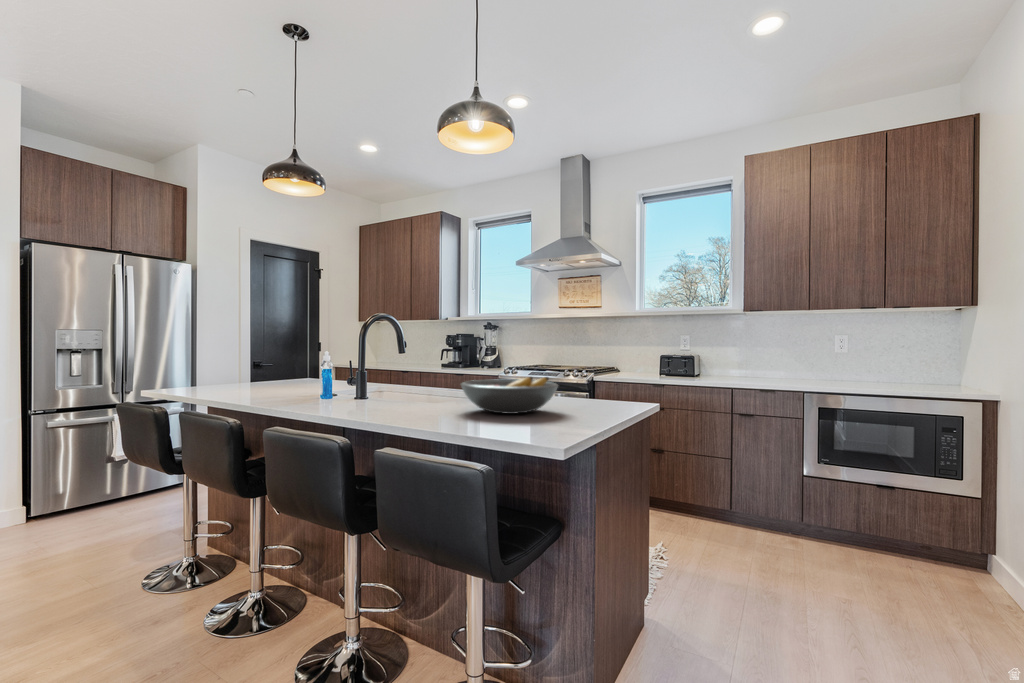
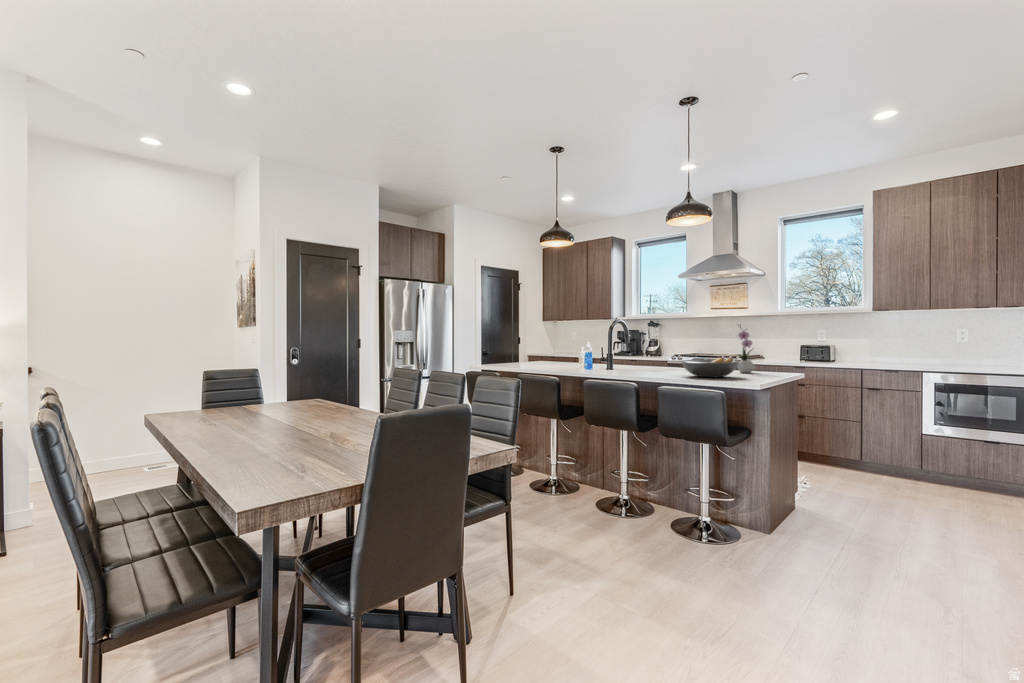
flower arrangement: none [567,321,594,399] -> present [737,325,755,373]

